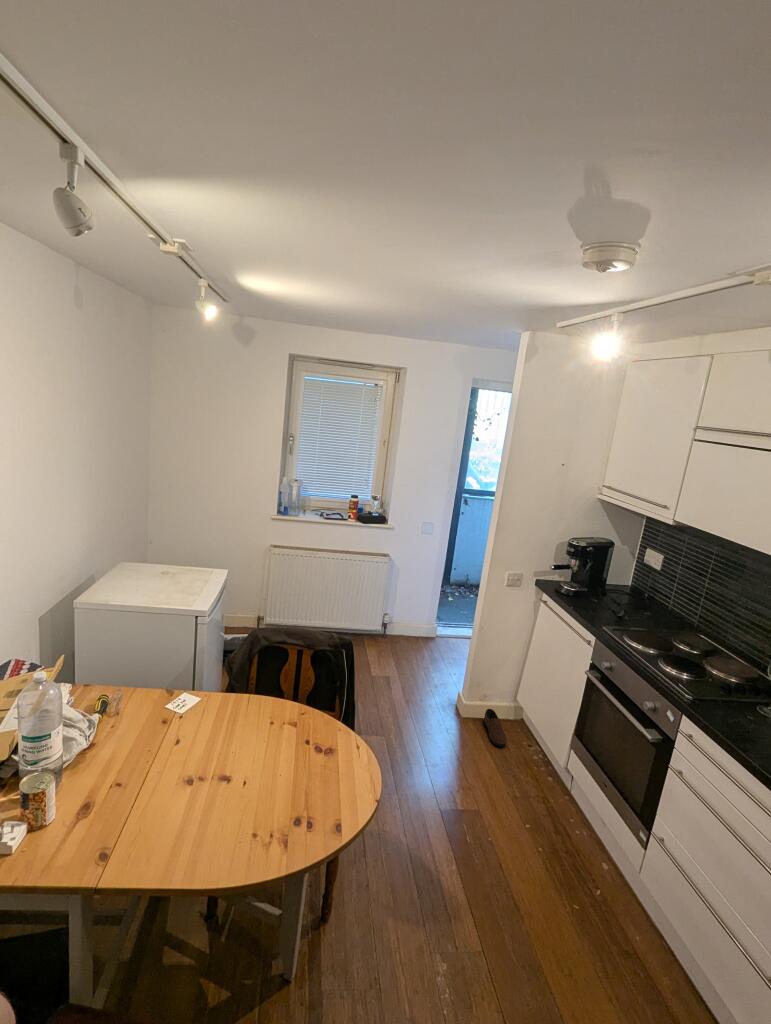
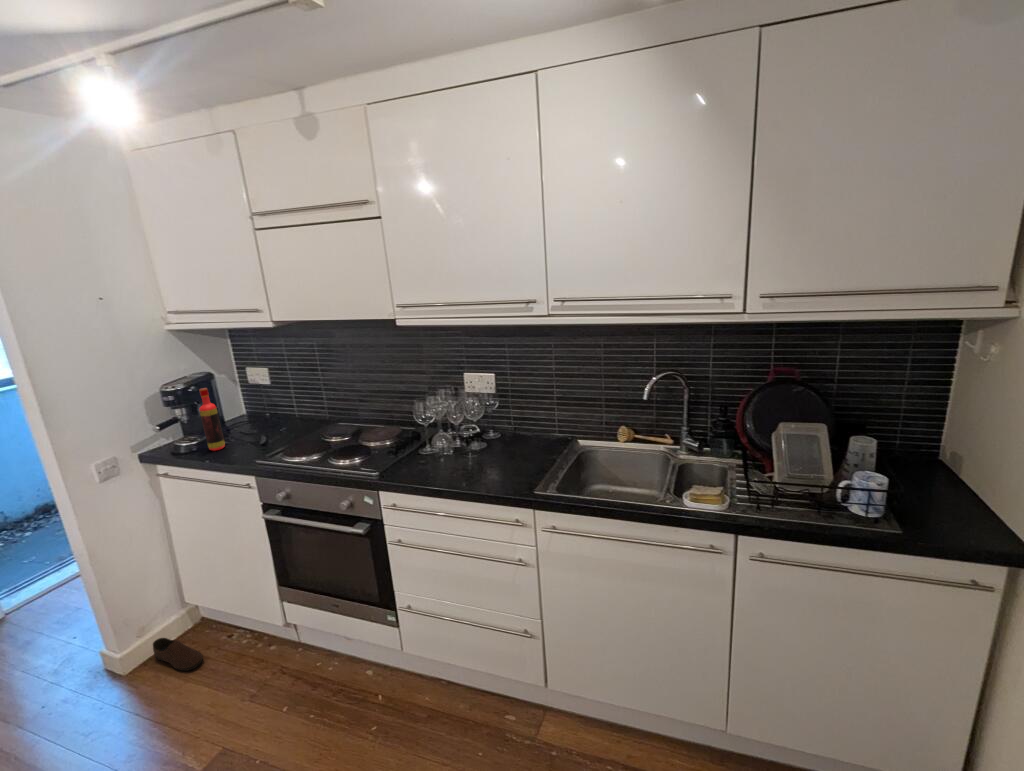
bottle: none [580,551,599,603] -> present [199,388,225,451]

